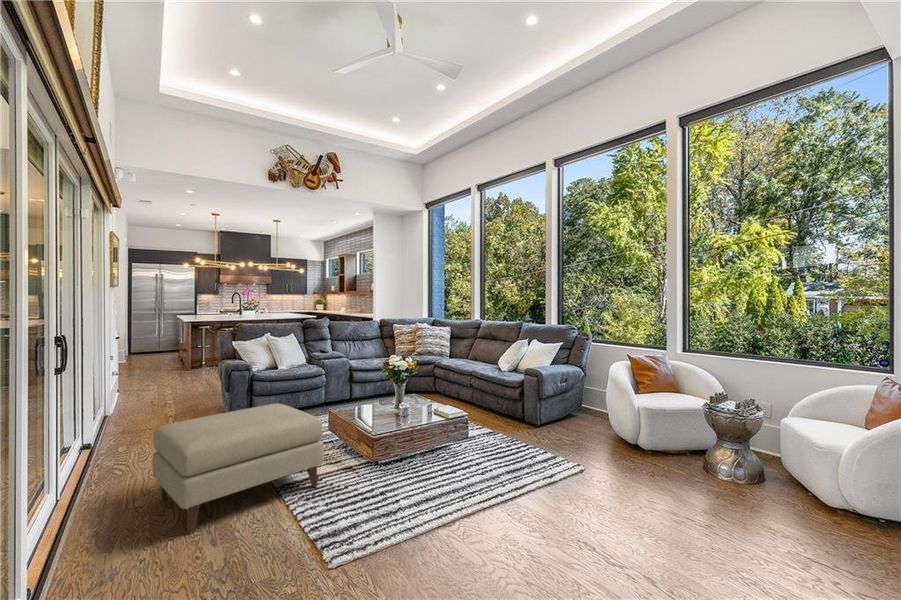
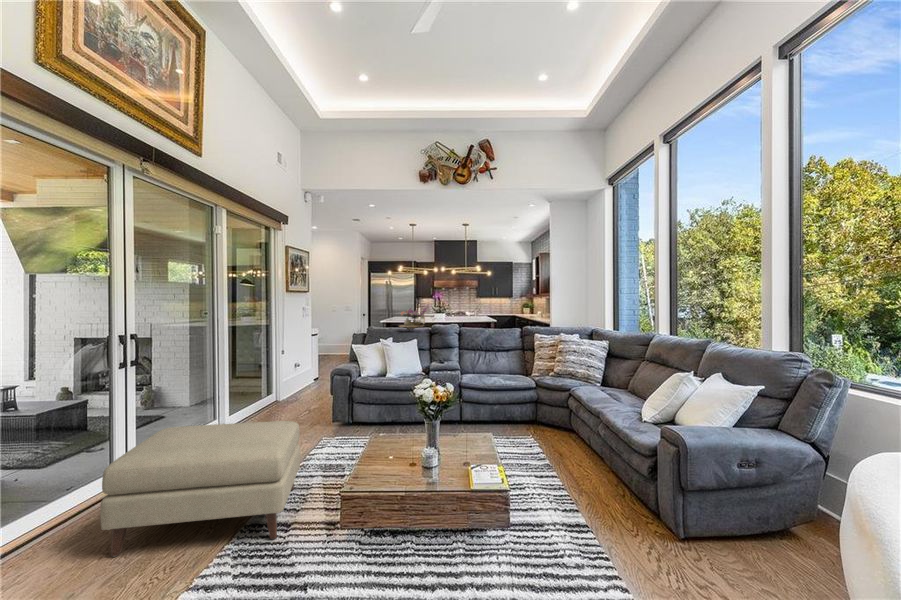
flower arrangement: none [263,304,296,328] -> present [399,308,427,331]

